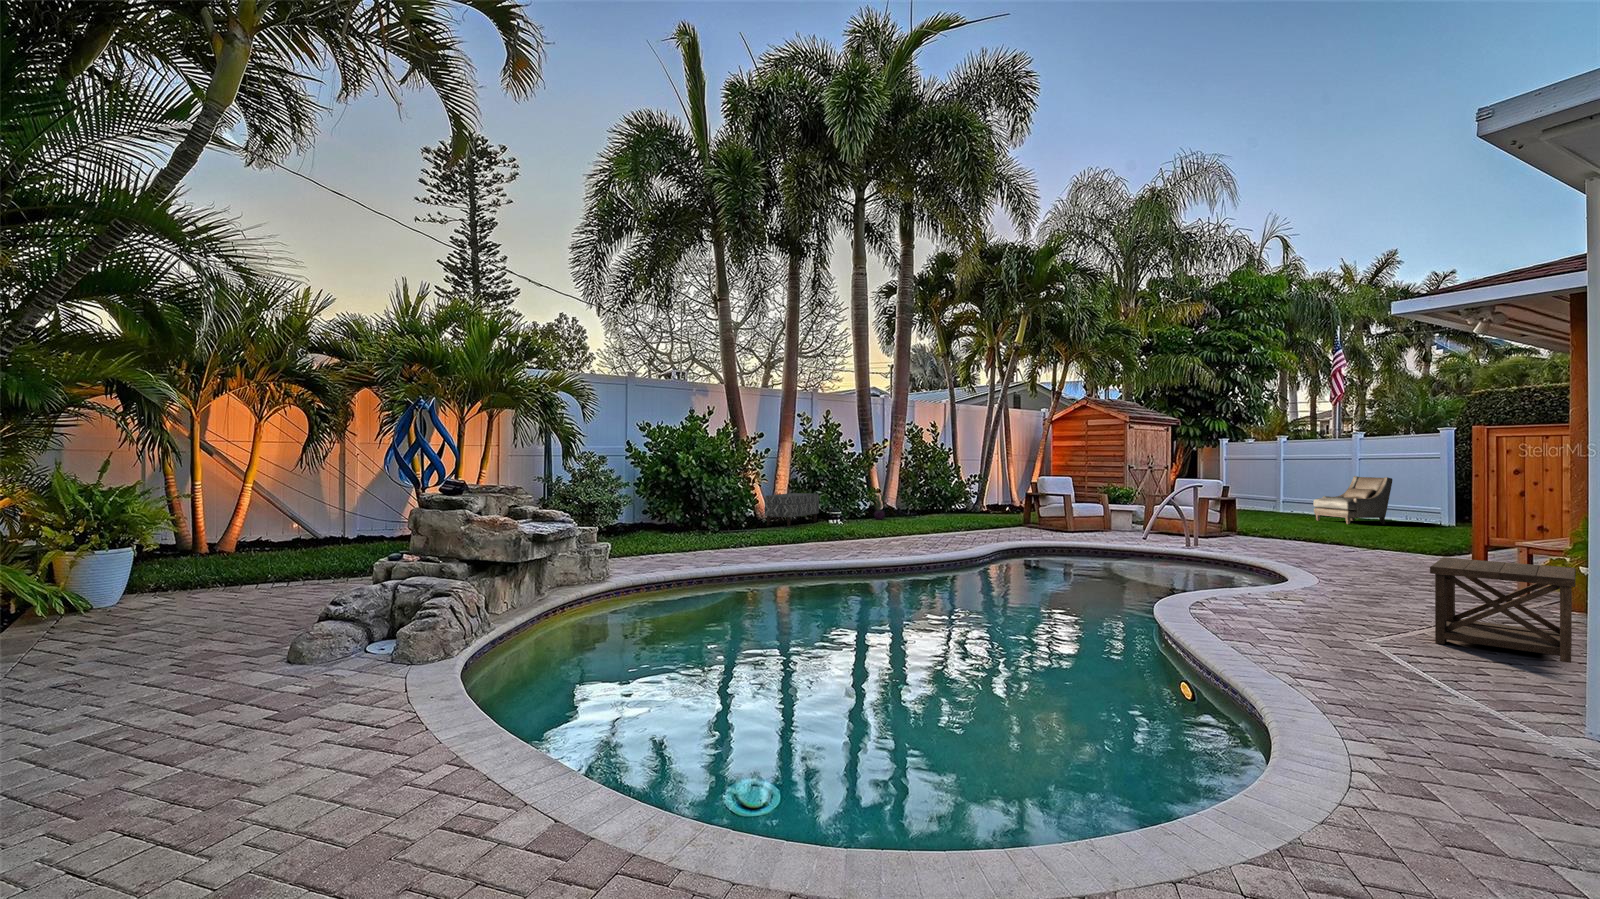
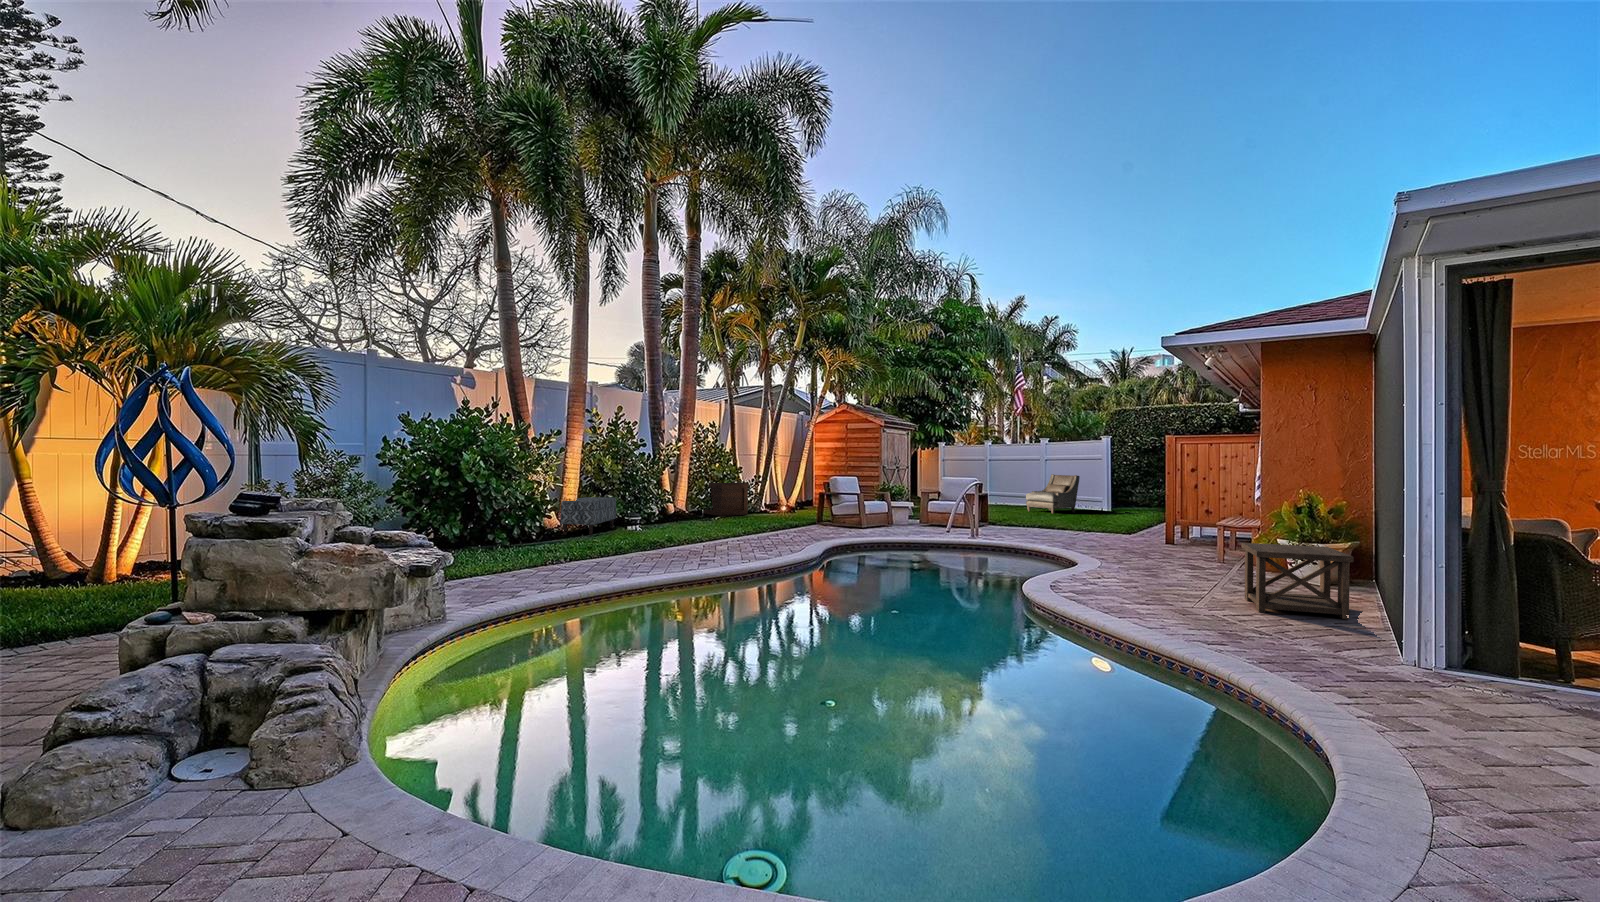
wooden crate: none [917,481,960,515] -> present [703,482,748,516]
decorative plant: present [874,494,885,519] -> none [657,492,691,523]

